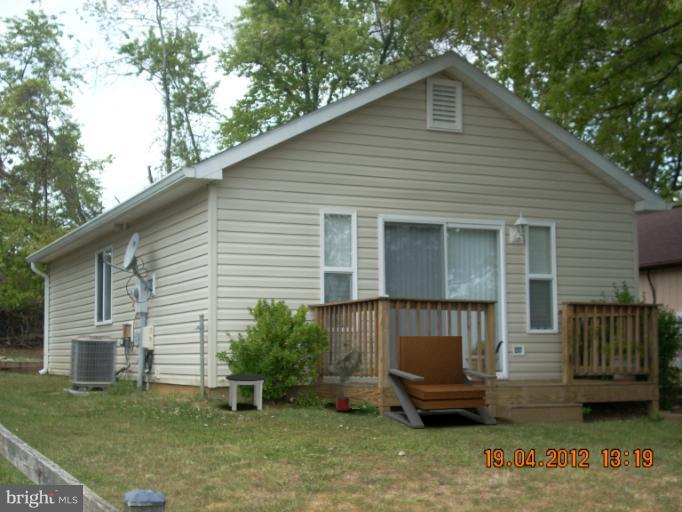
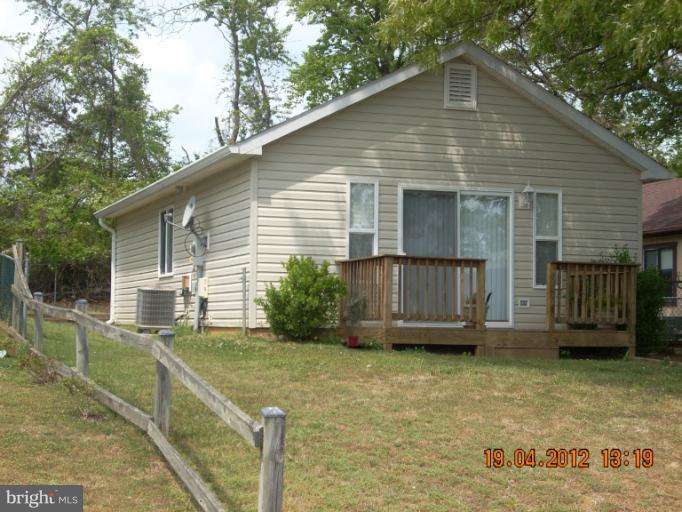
lounge chair: present [384,336,497,428] -> none [385,288,473,359]
round table: present [226,375,266,411] -> none [260,317,292,344]

